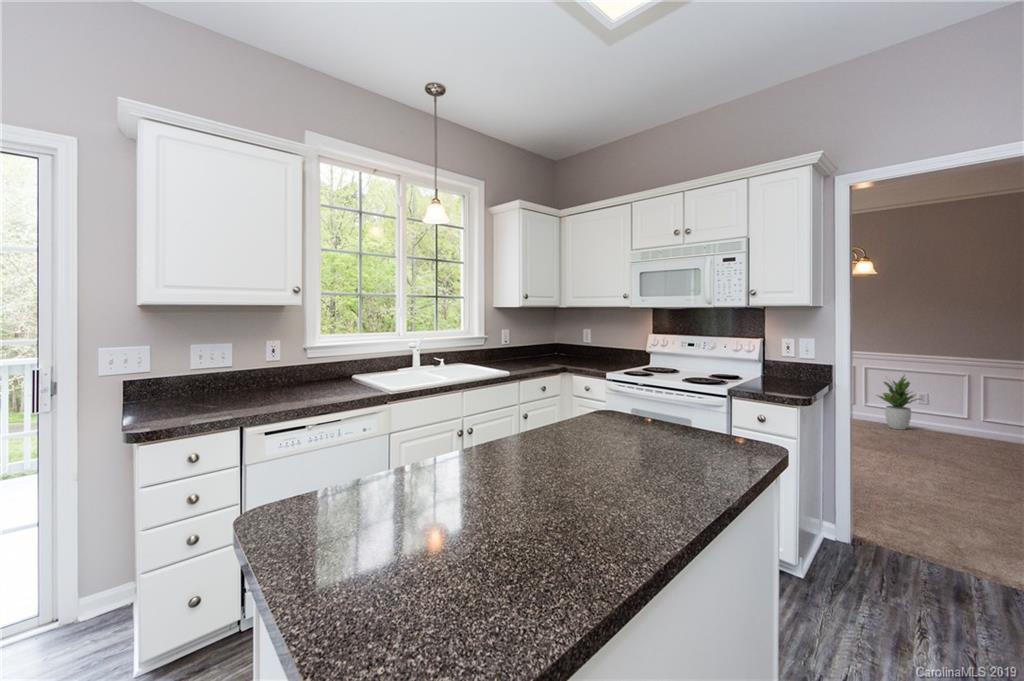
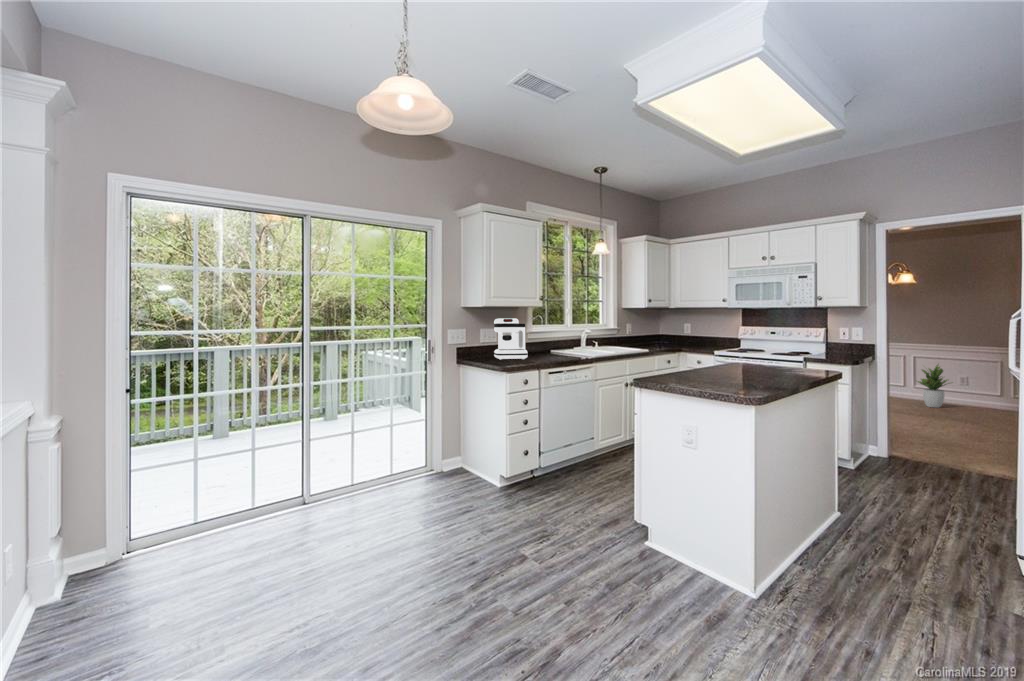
coffee maker: none [176,330,257,405] -> present [494,318,528,360]

